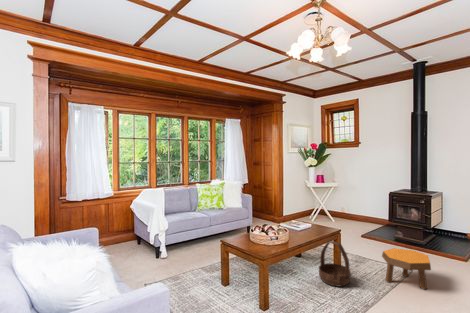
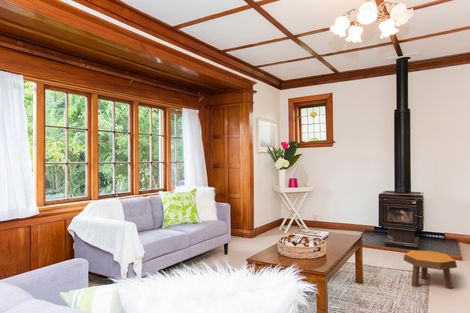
basket: present [319,241,351,286] -> none [349,248,385,298]

